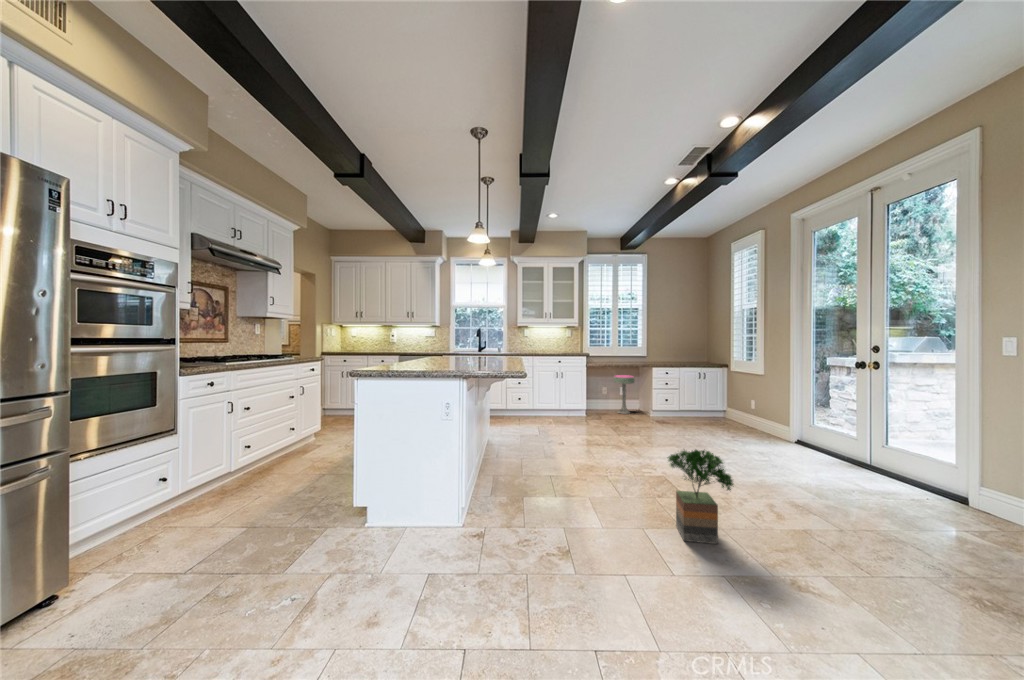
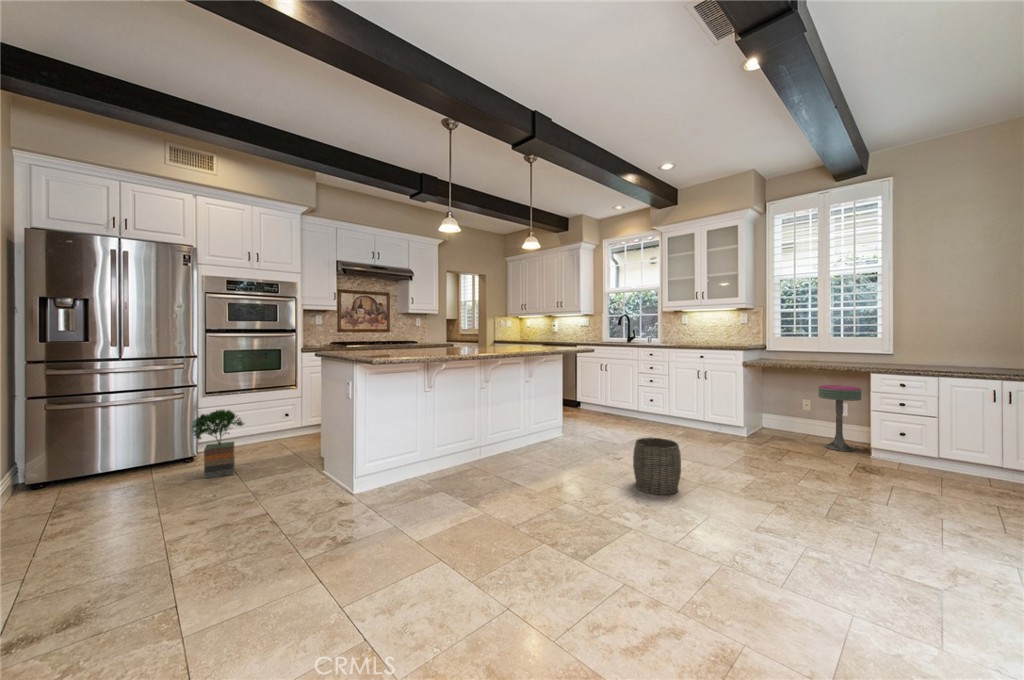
woven basket: none [609,419,642,457] -> present [633,438,681,495]
potted tree: present [667,450,733,544] -> present [192,410,244,479]

